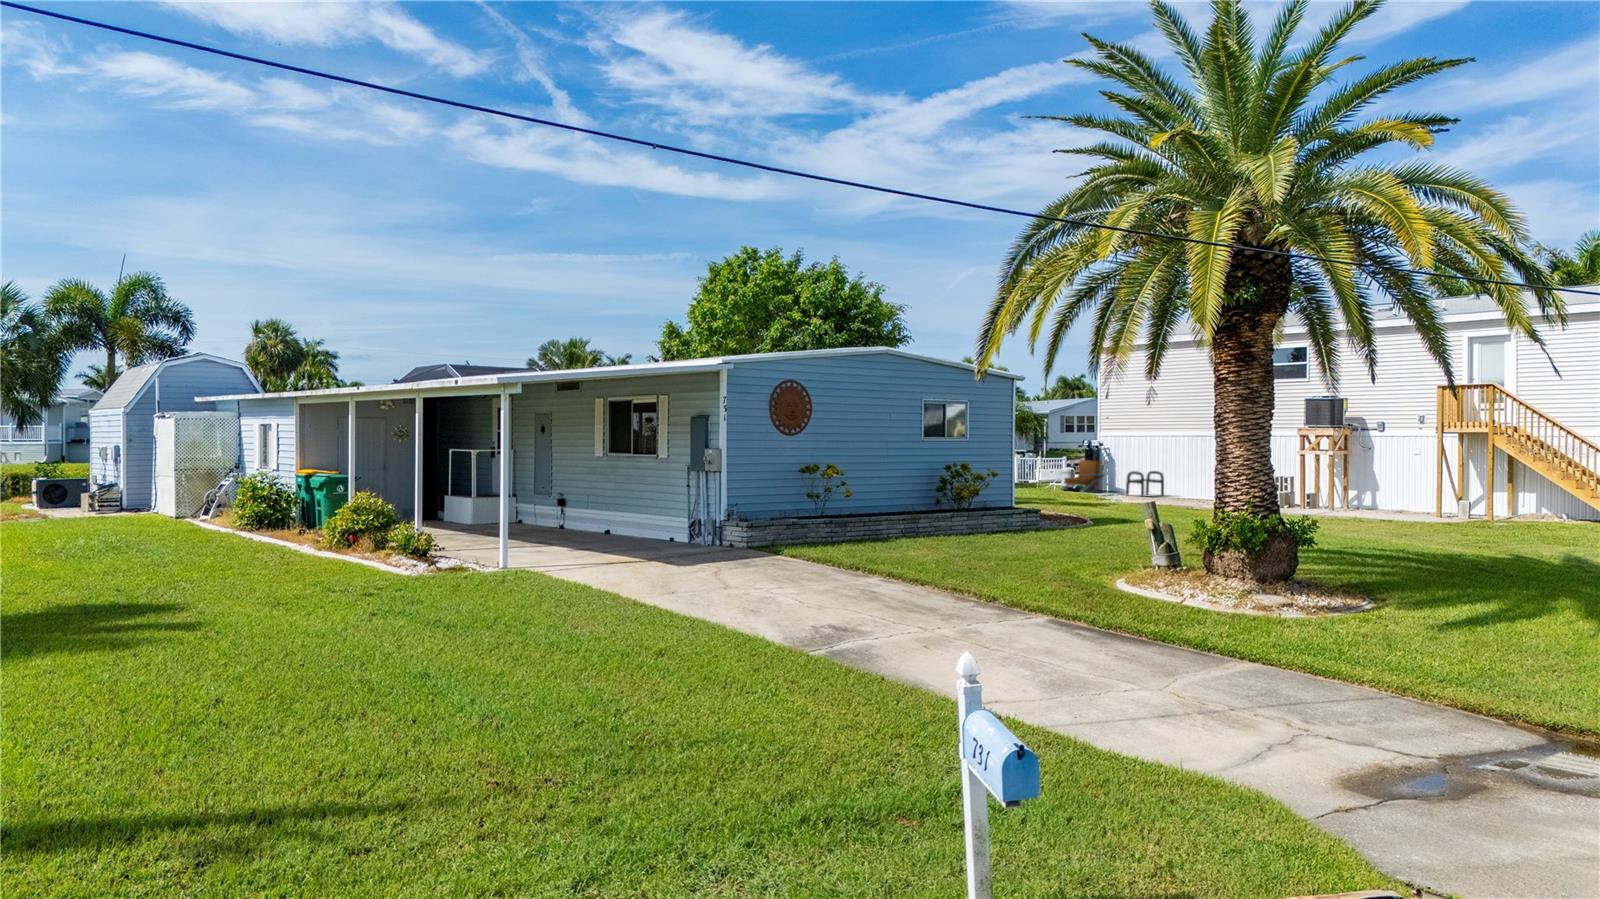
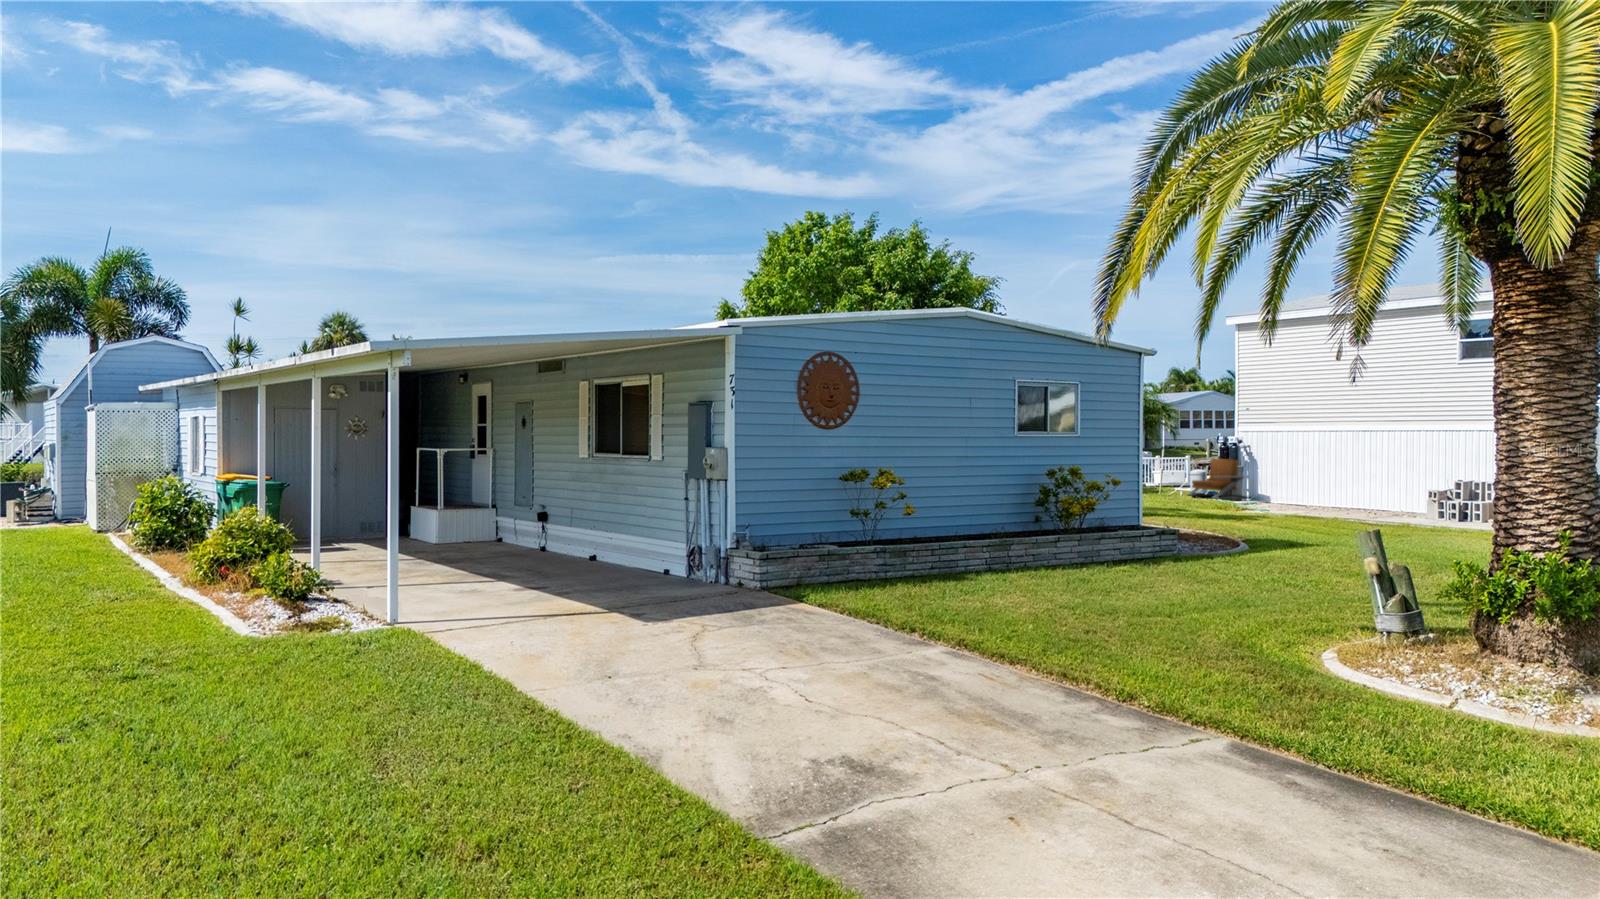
bench: present [1126,471,1164,497] -> none [1273,472,1322,505]

